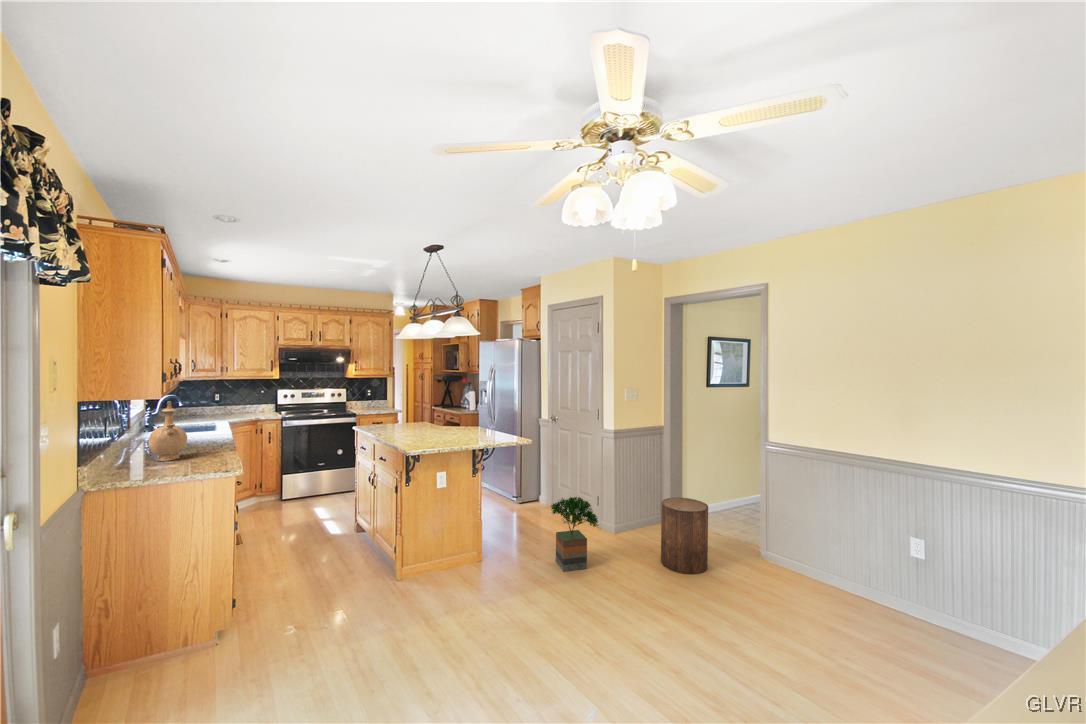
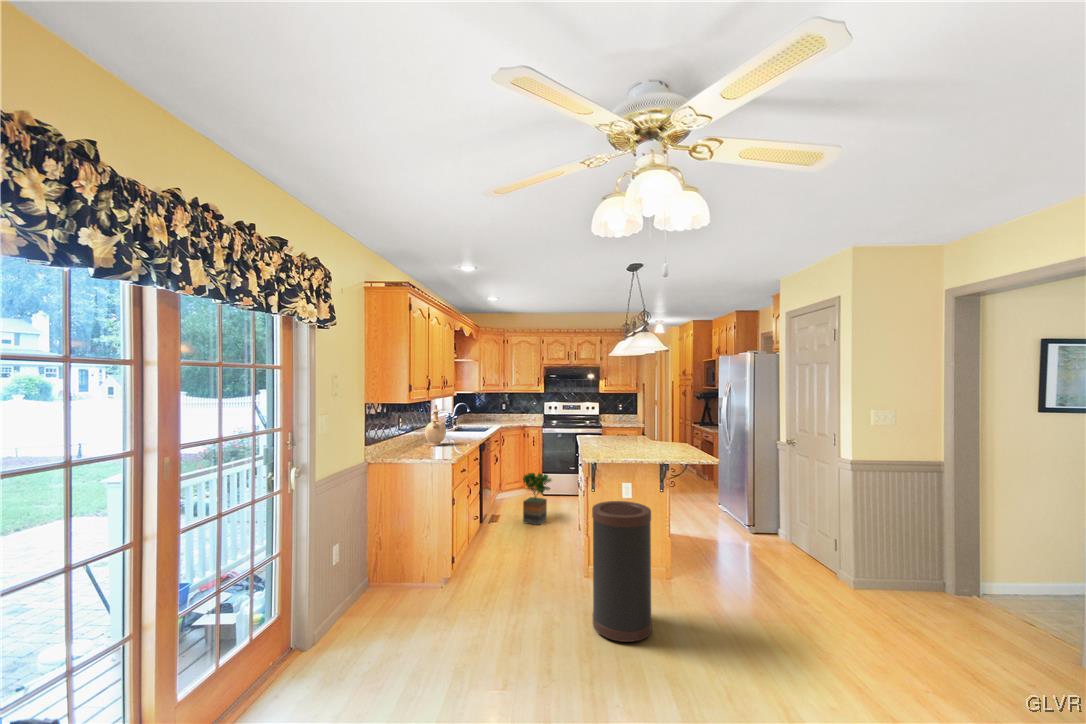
trash can: none [445,490,506,630] -> present [592,501,652,642]
potted tree: present [551,497,598,571] -> present [523,473,551,525]
stool: present [661,498,708,574] -> none [905,567,996,694]

